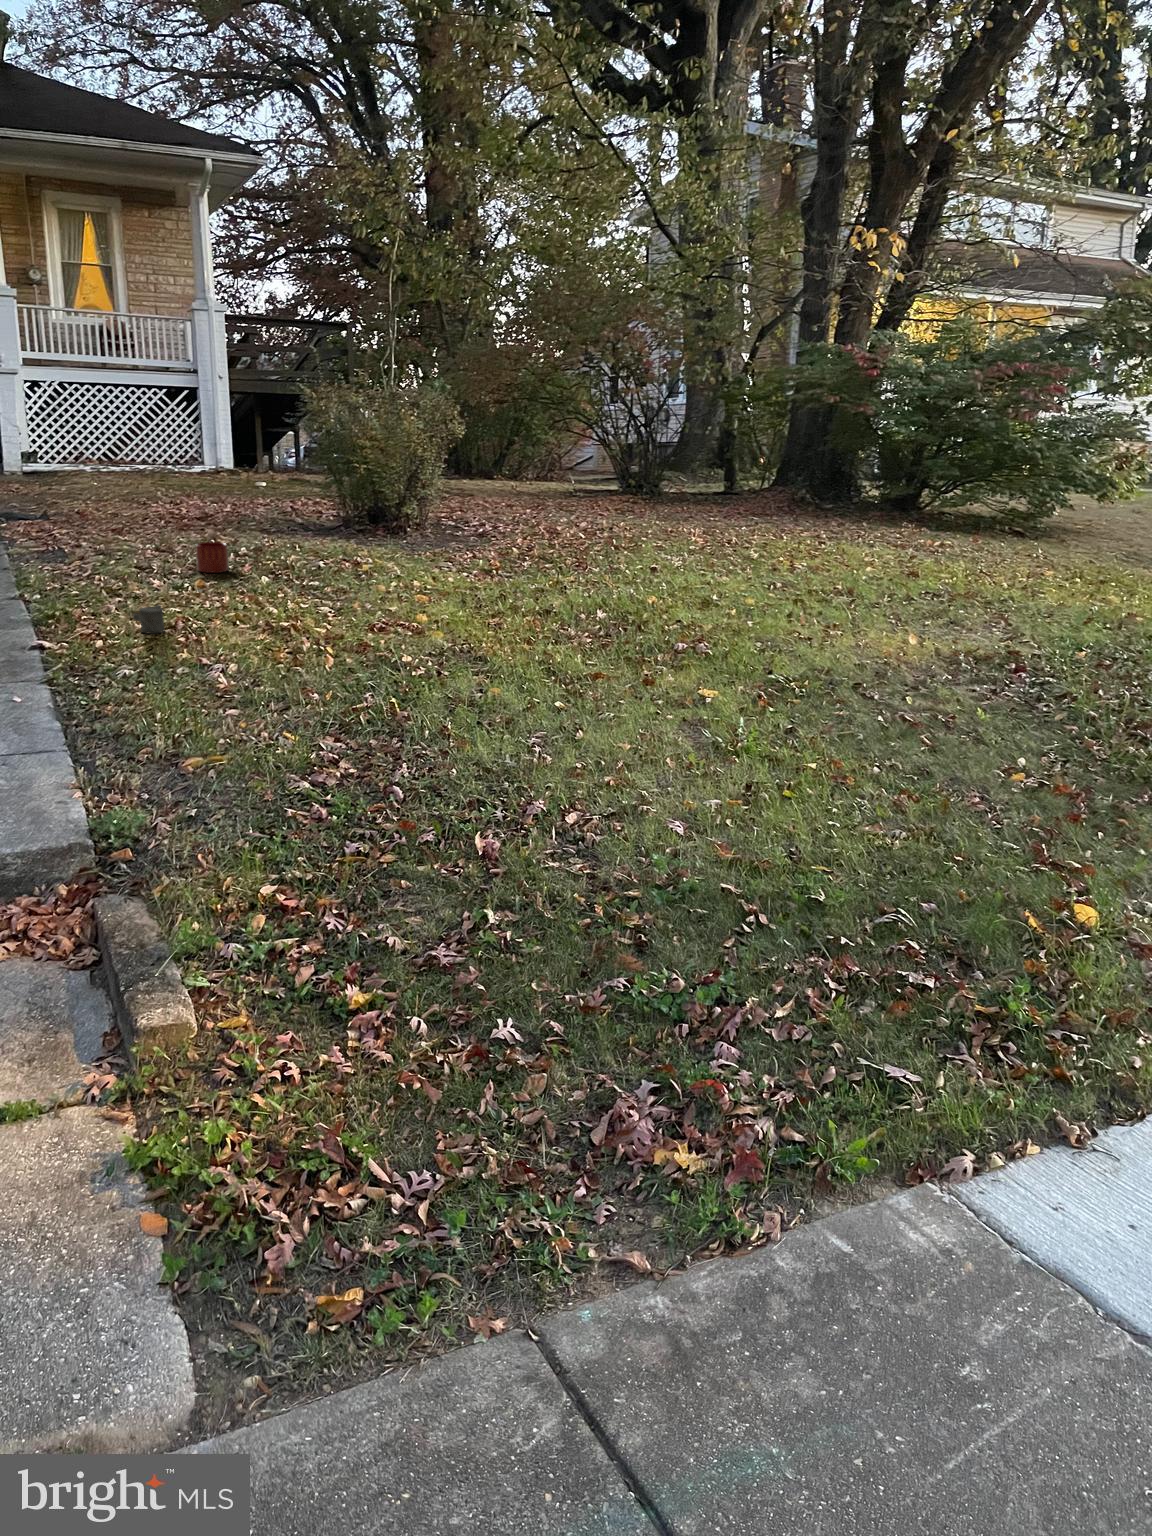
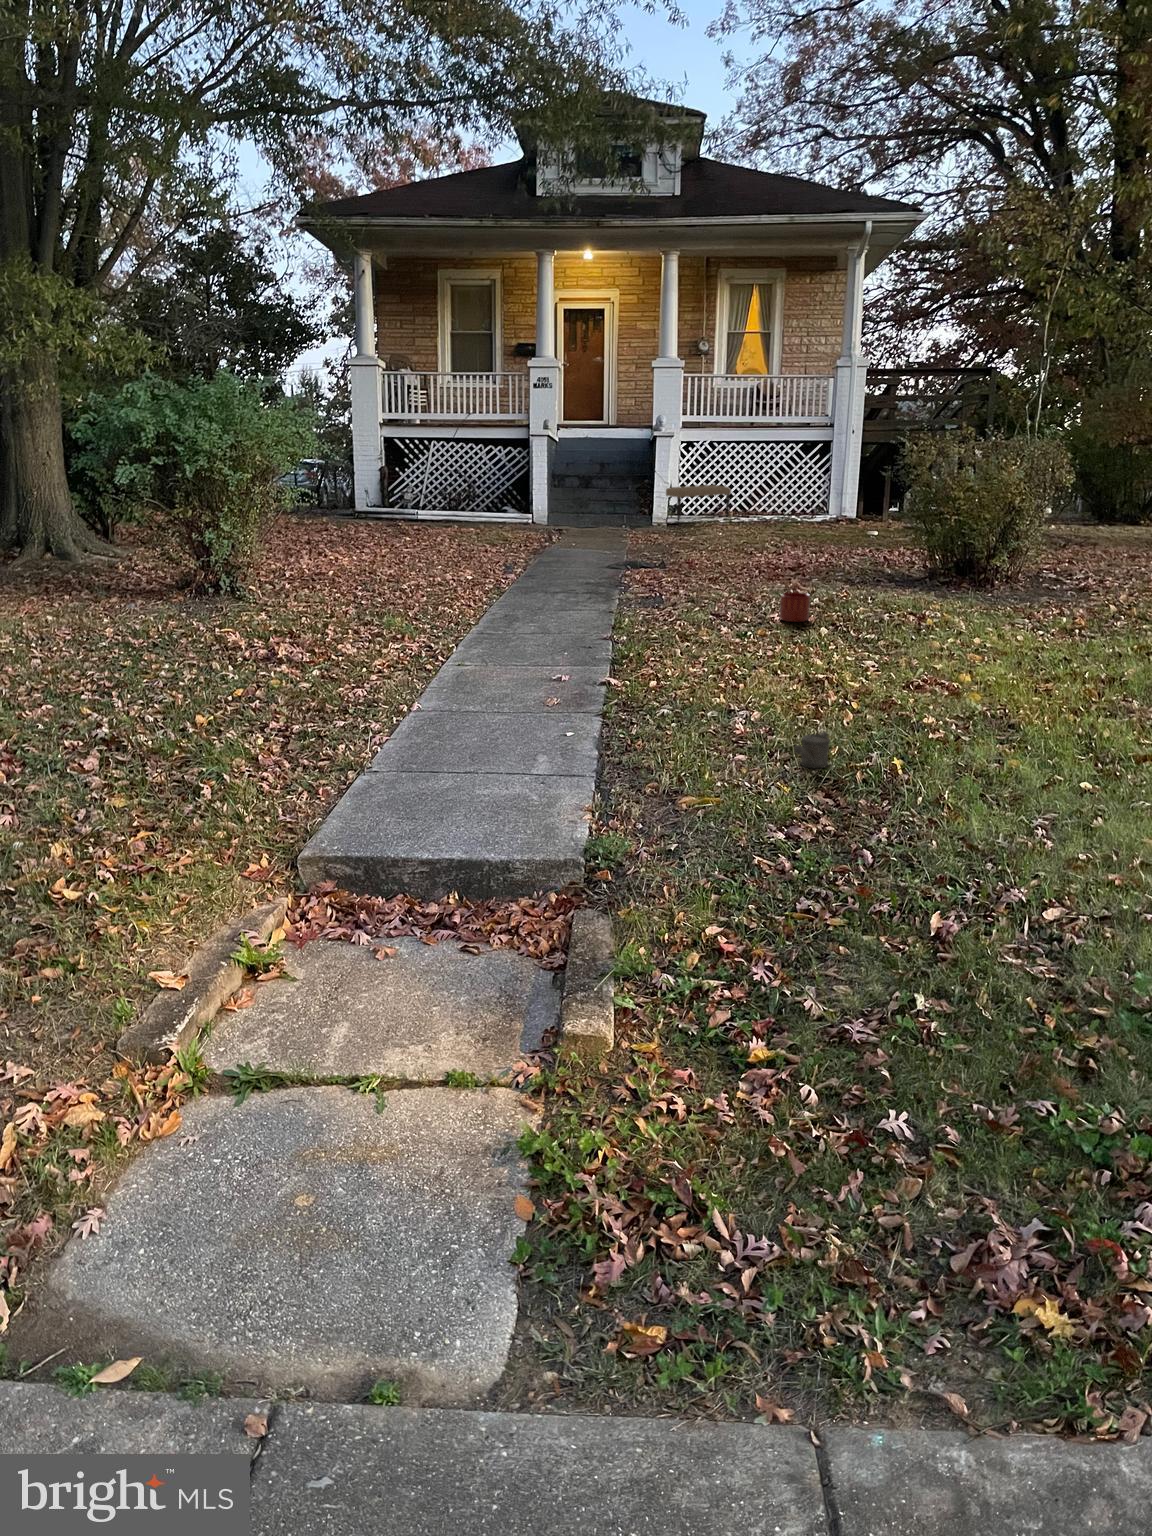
bench: none [11,431,94,470] -> present [666,485,731,520]
watering can: present [133,605,165,634] -> present [794,732,830,768]

